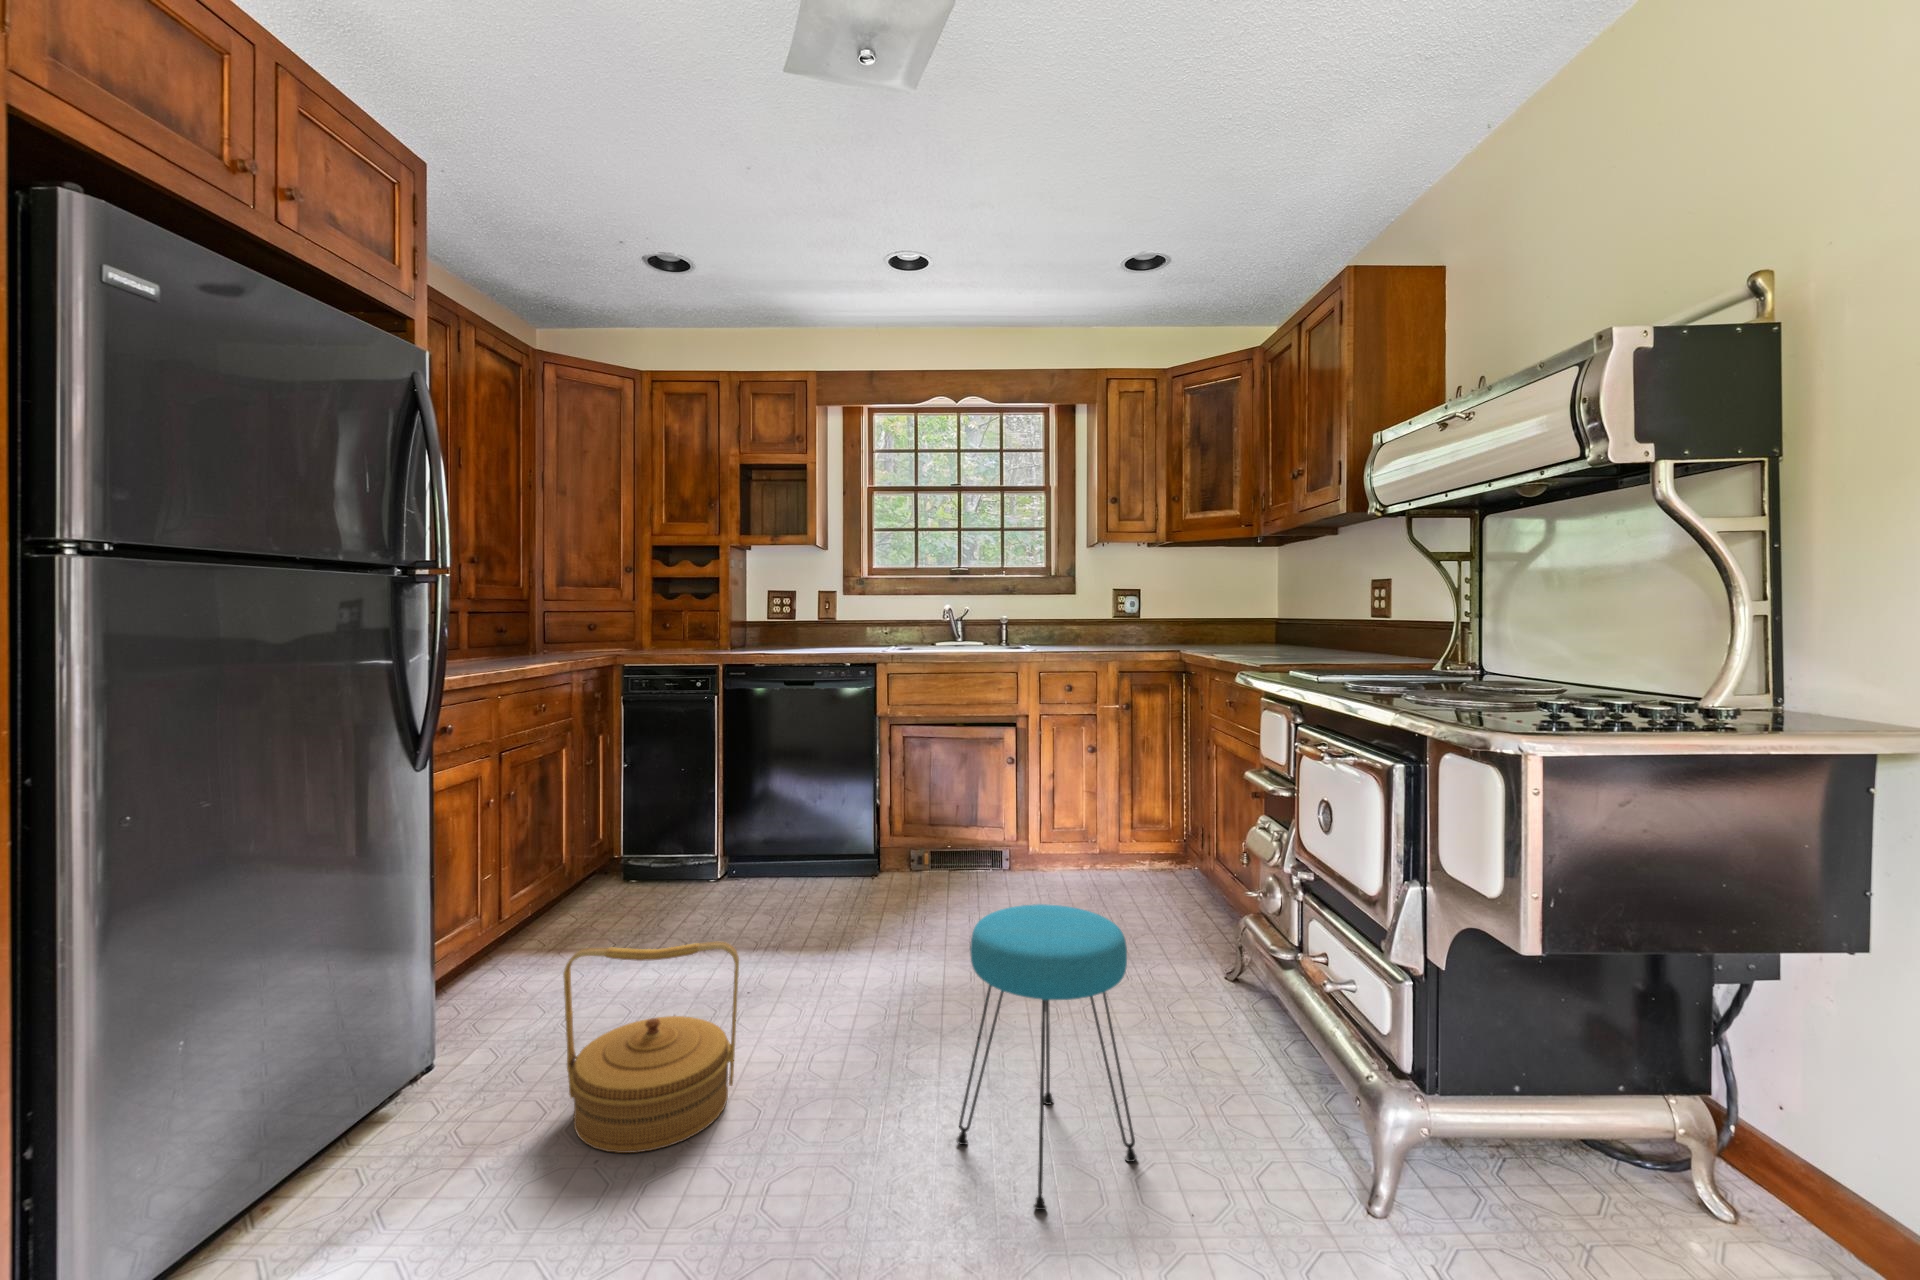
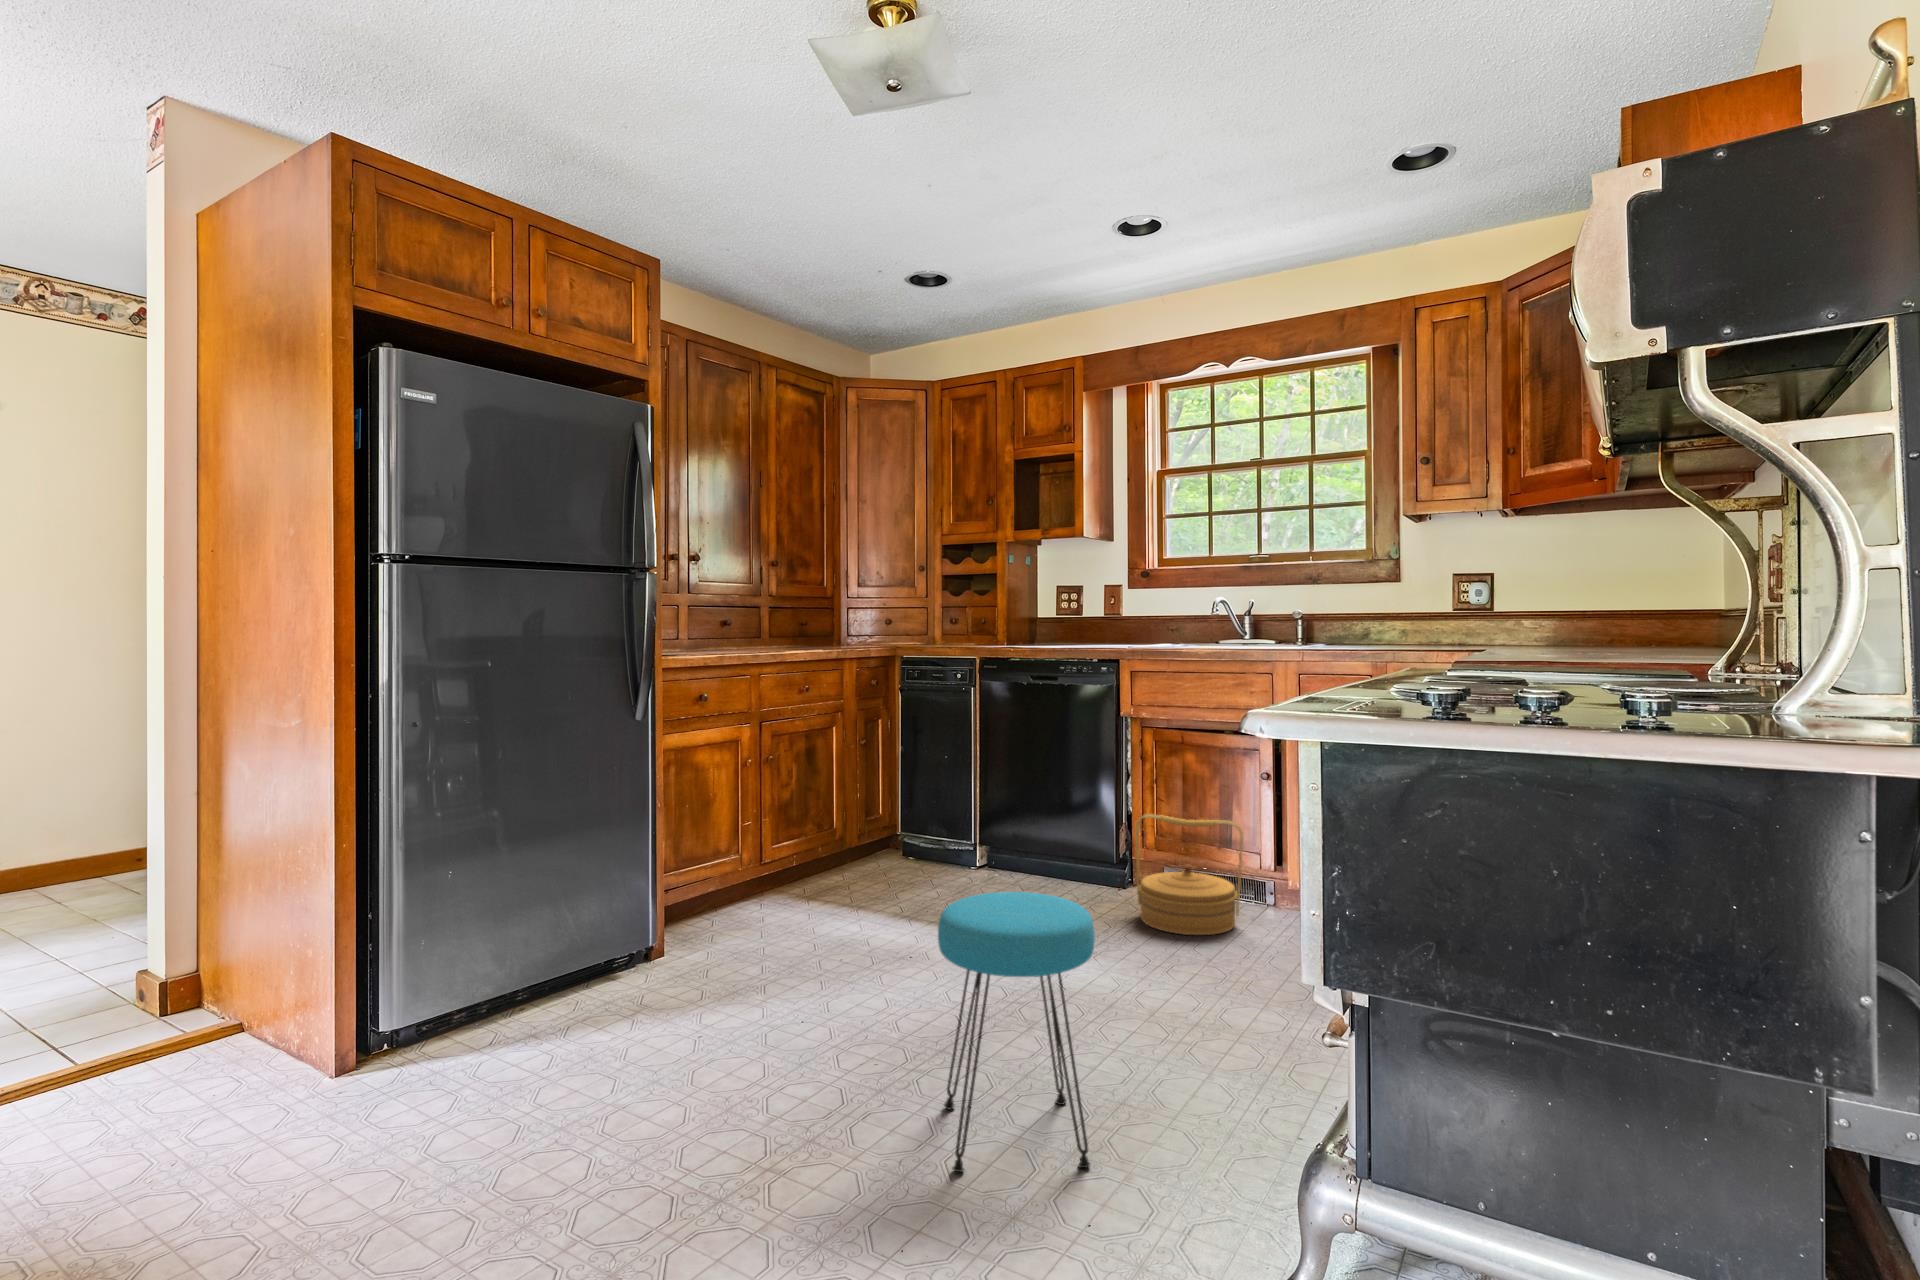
basket: present [563,942,739,1153] -> present [1135,814,1243,935]

